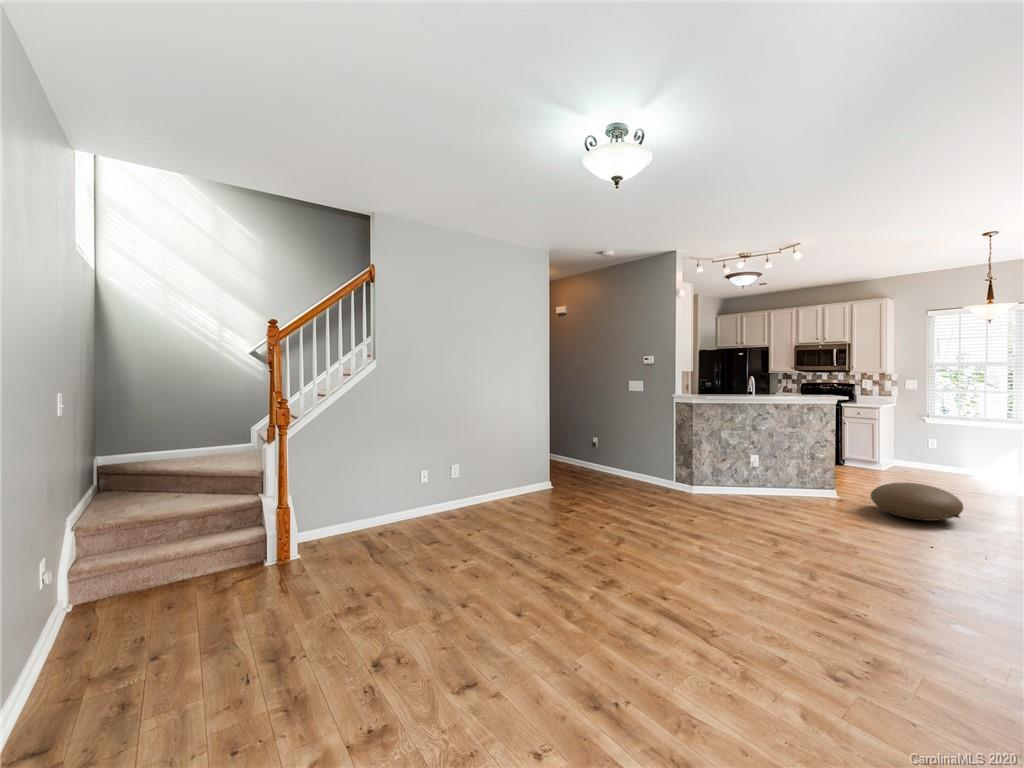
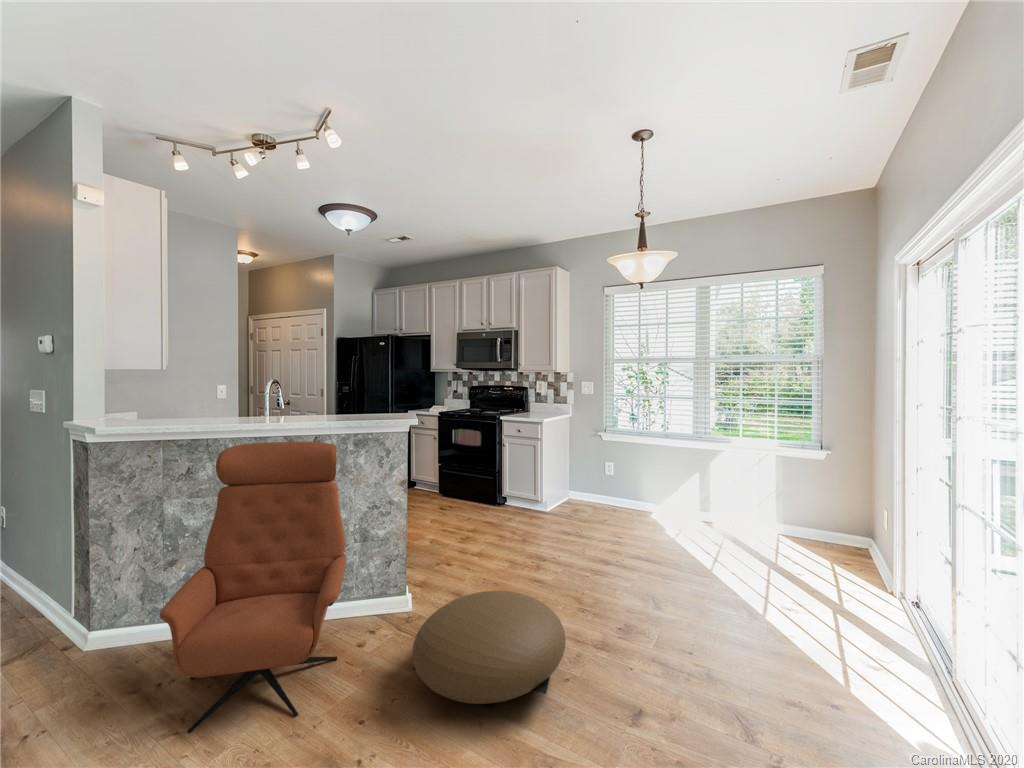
lounge chair: none [749,408,836,515] -> present [160,442,346,733]

